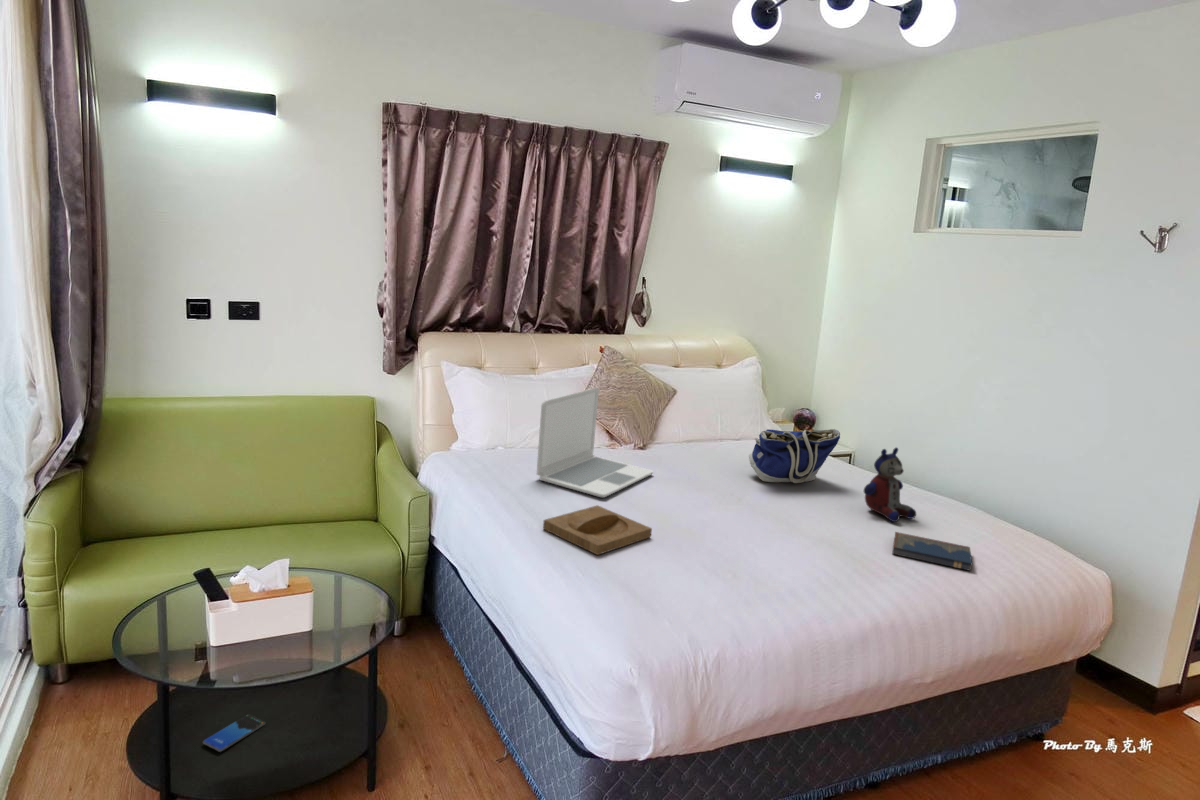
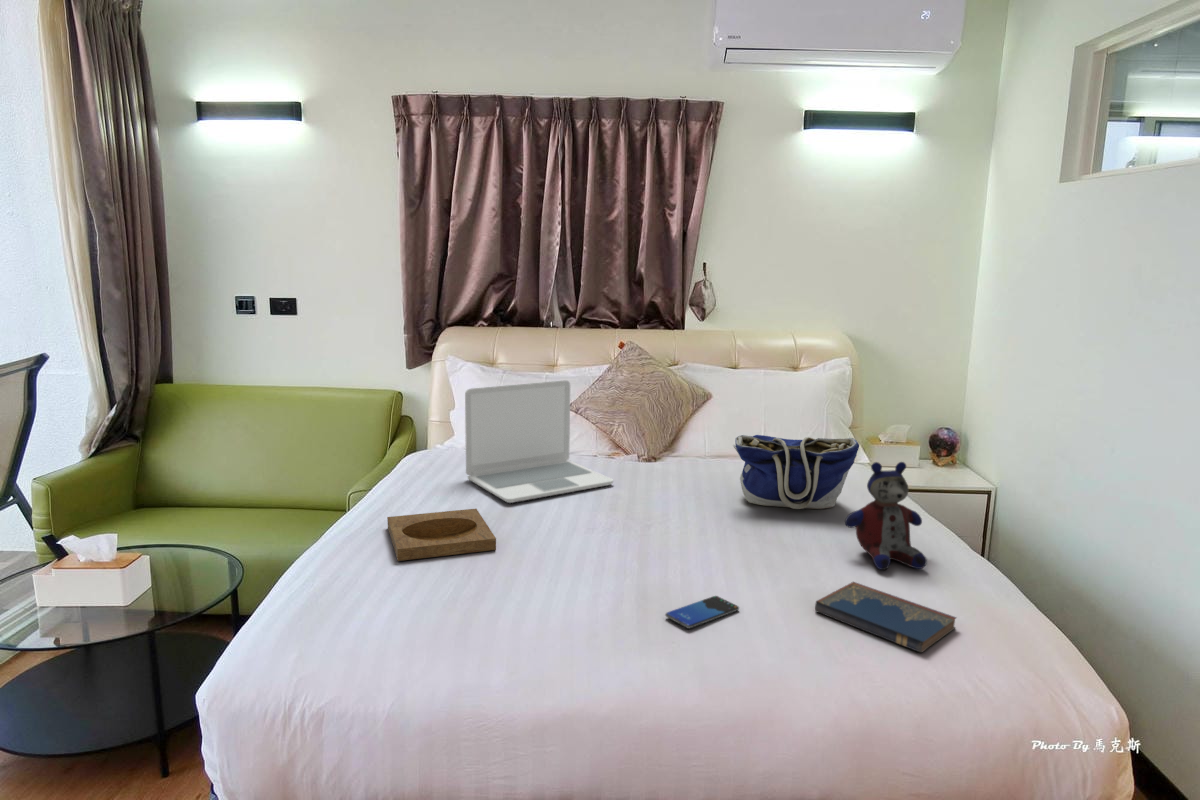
smartphone: present [203,714,265,752] -> present [665,596,739,628]

